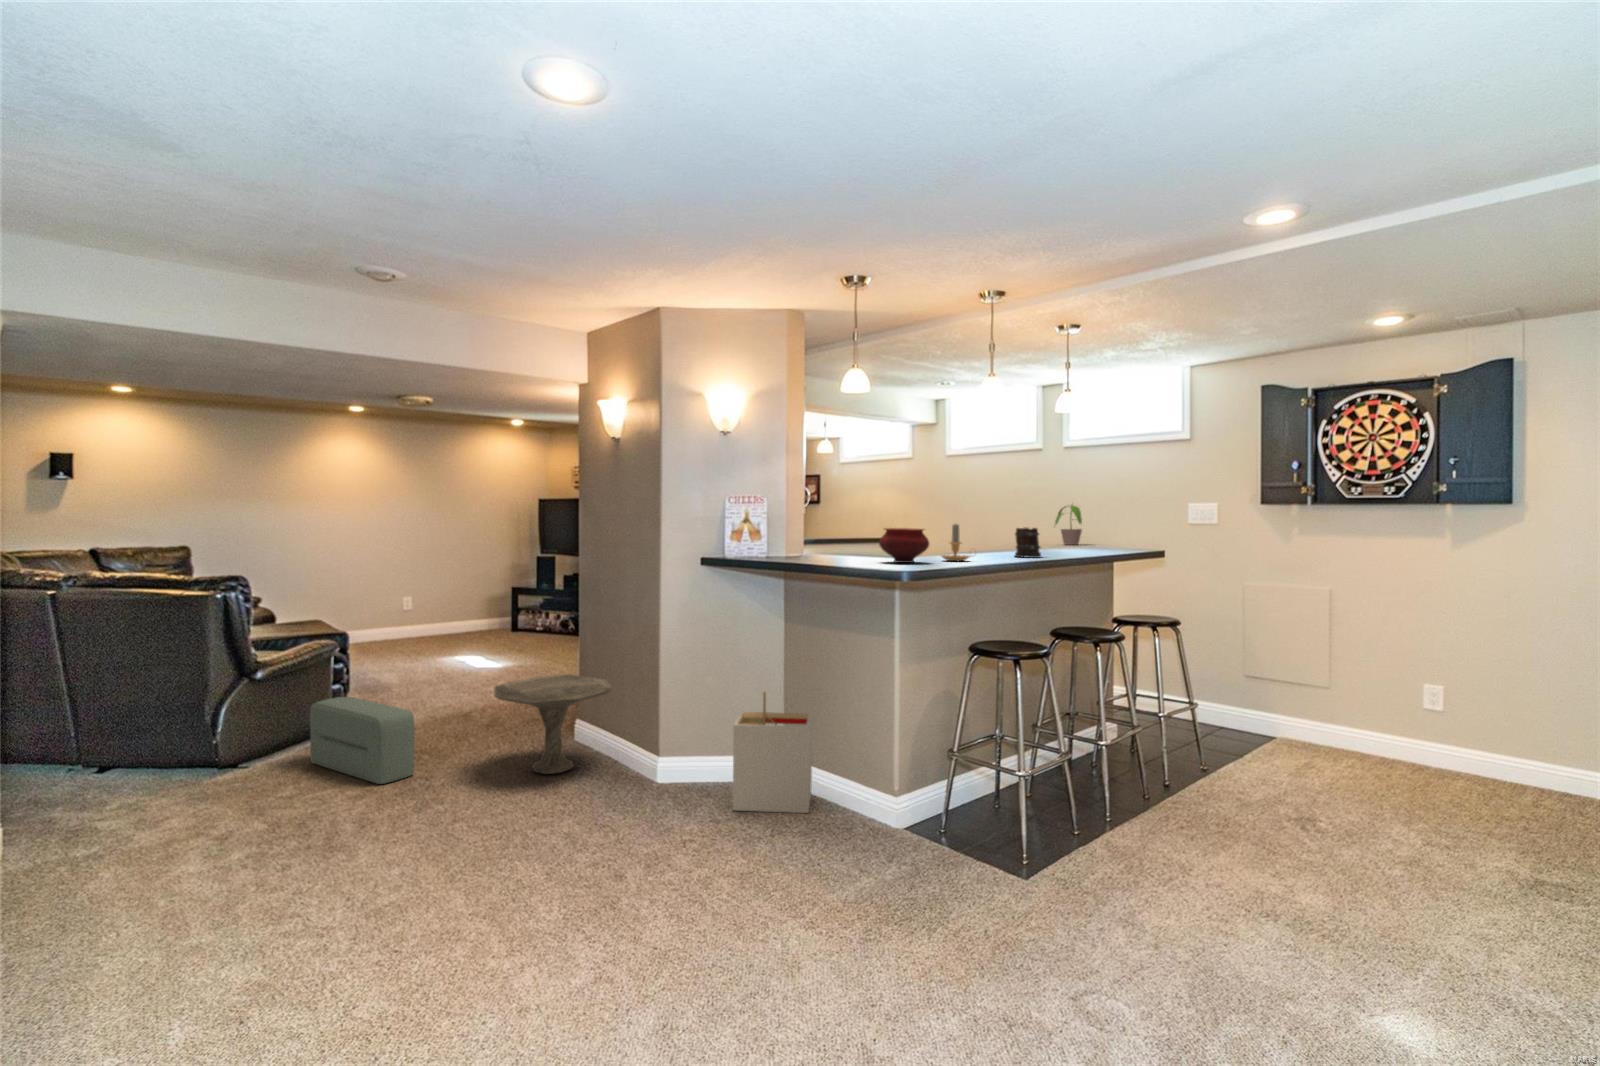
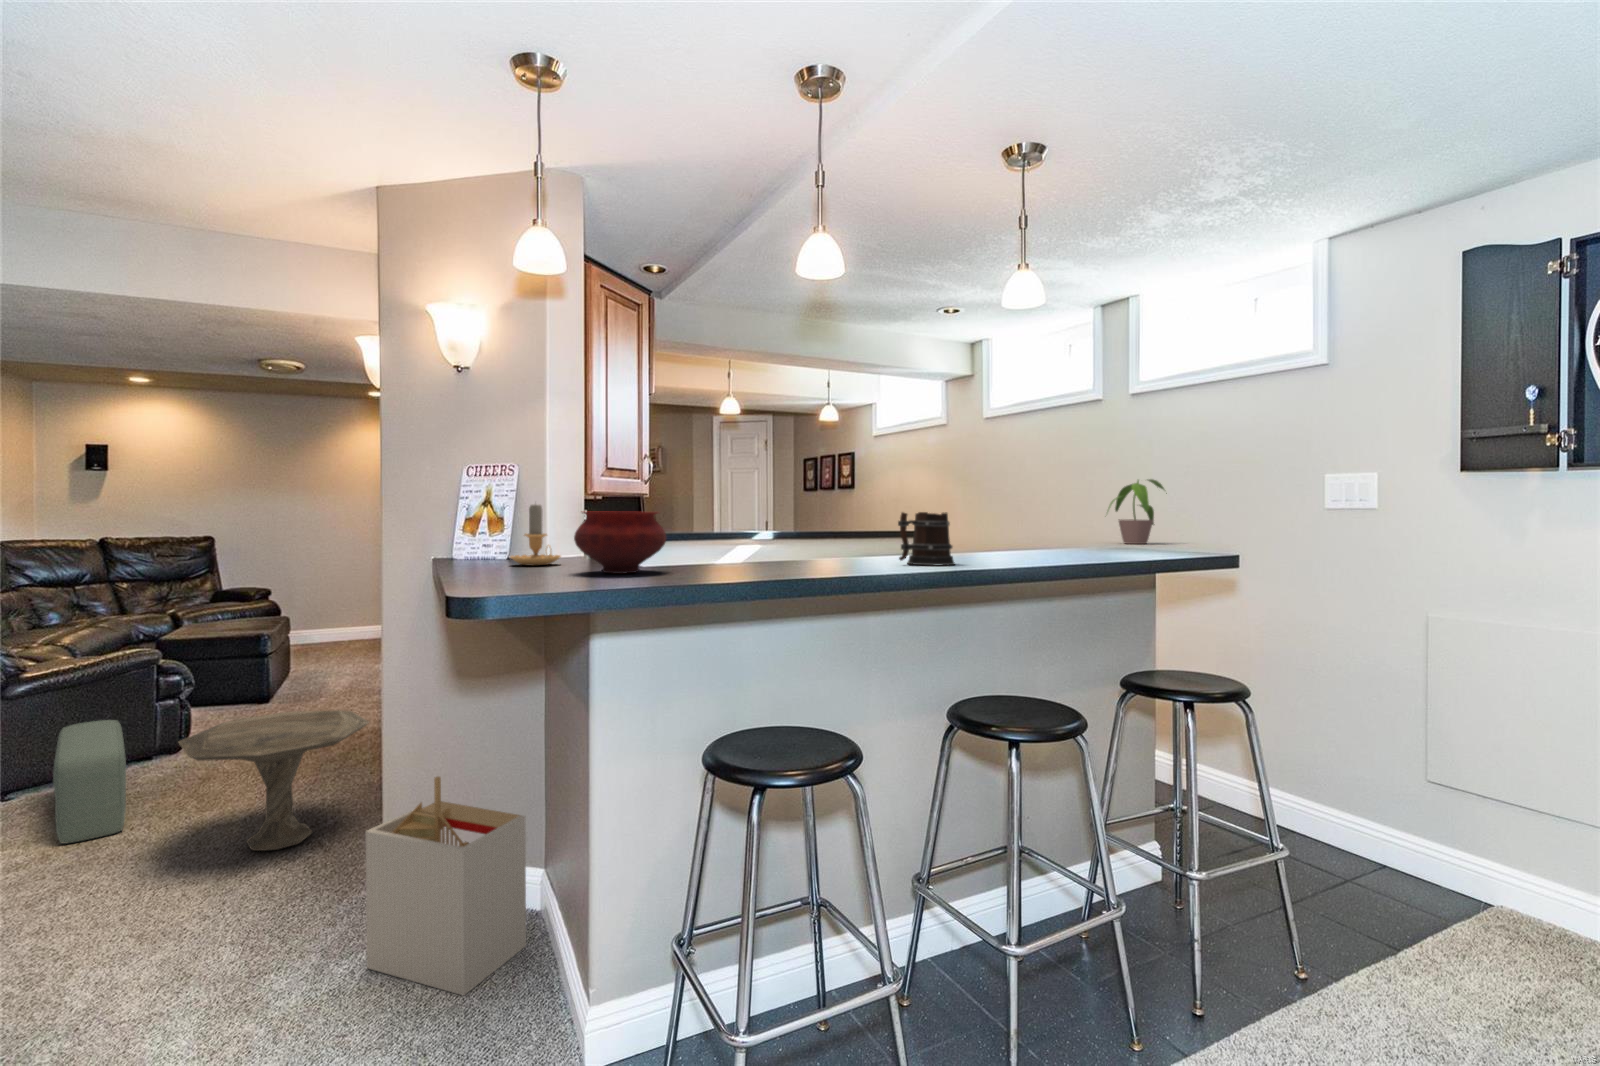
candle: present [941,524,970,561] -> present [510,504,561,565]

